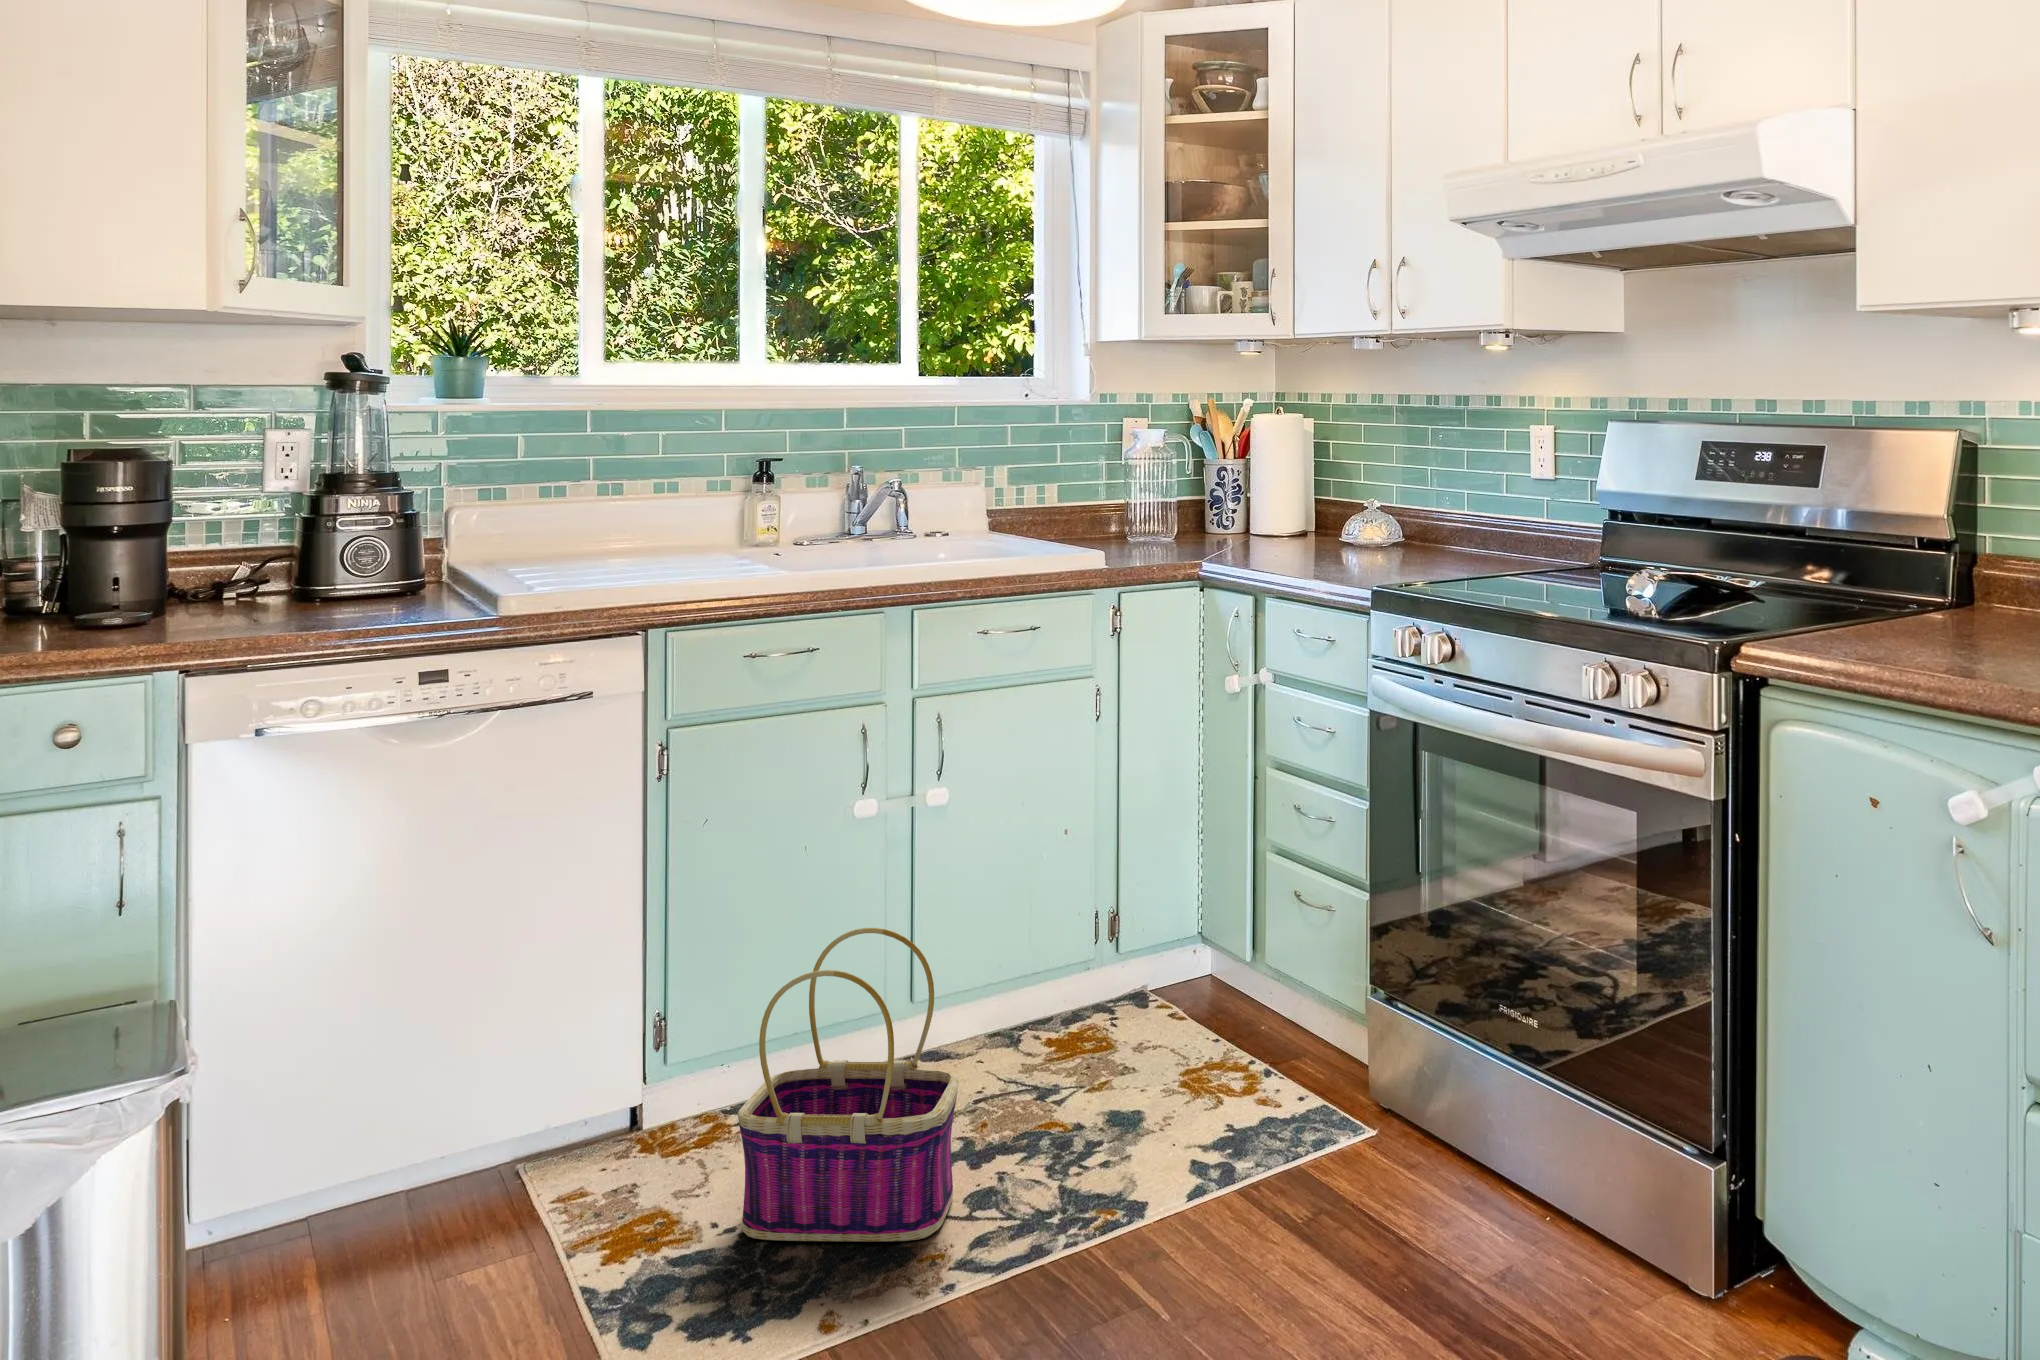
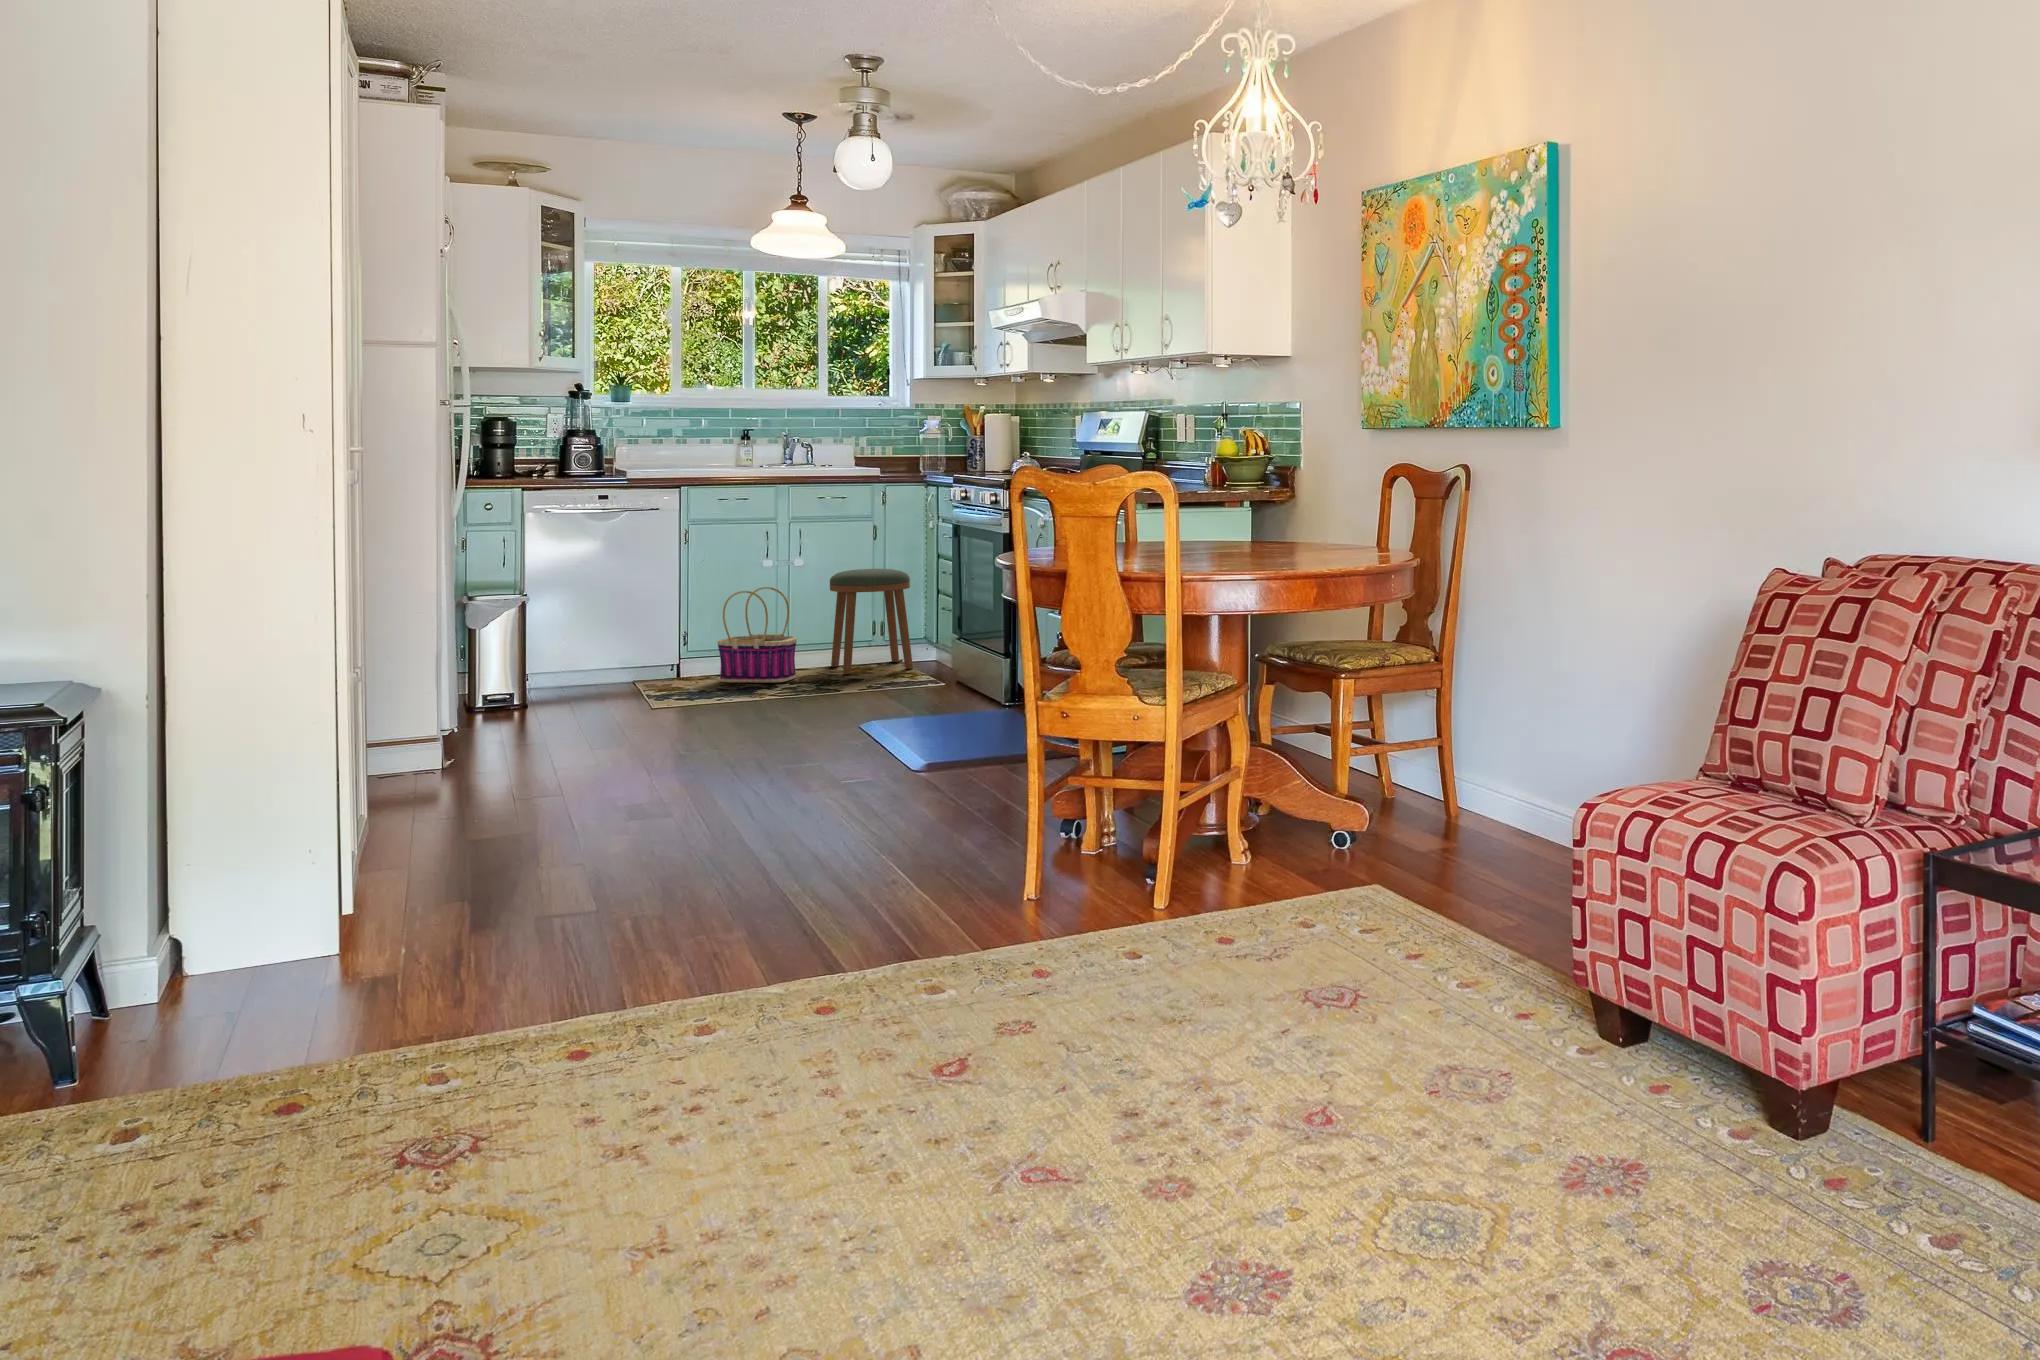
stool: none [1006,827,1234,1160] -> present [830,569,913,674]

